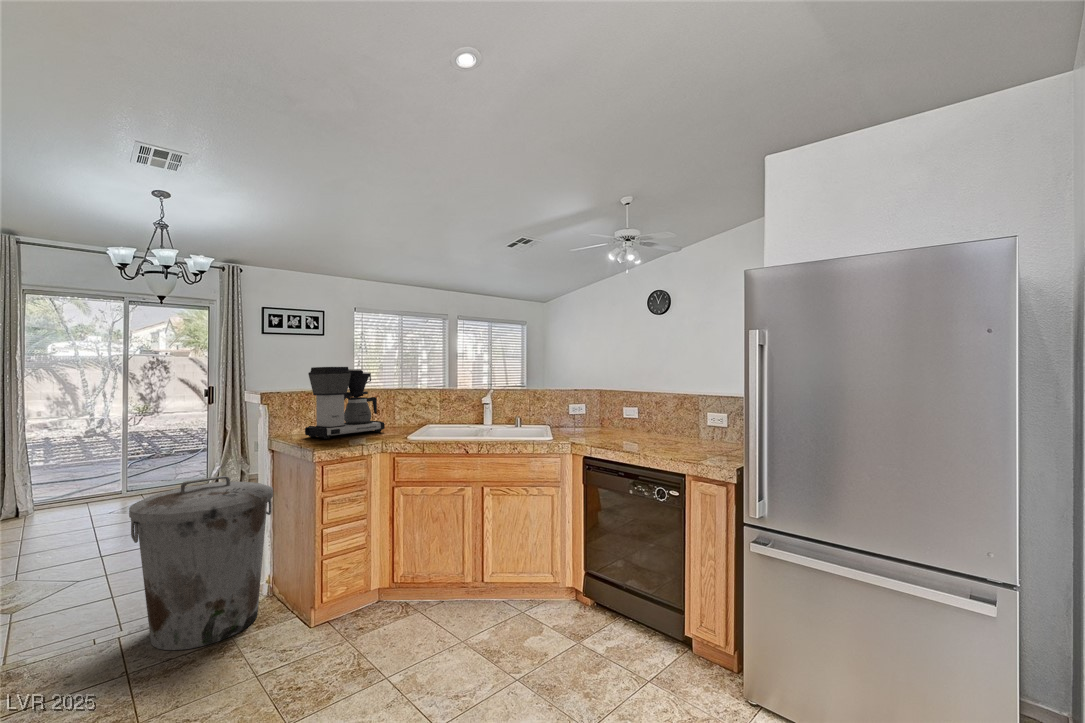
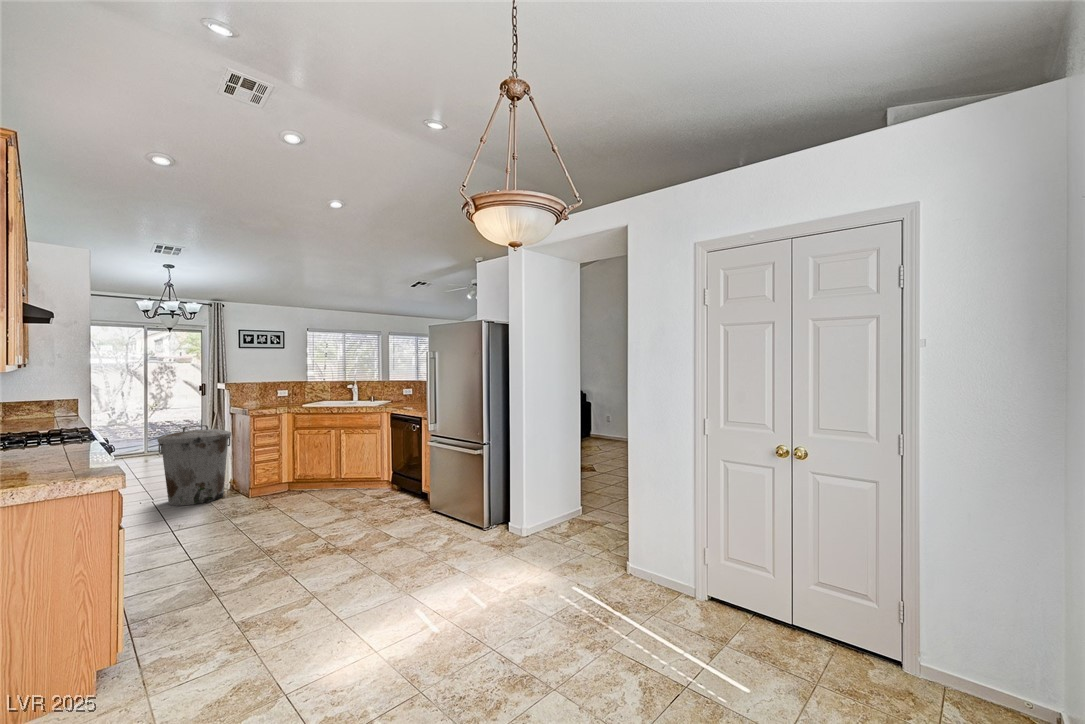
coffee maker: present [305,367,385,439] -> none [249,369,294,406]

